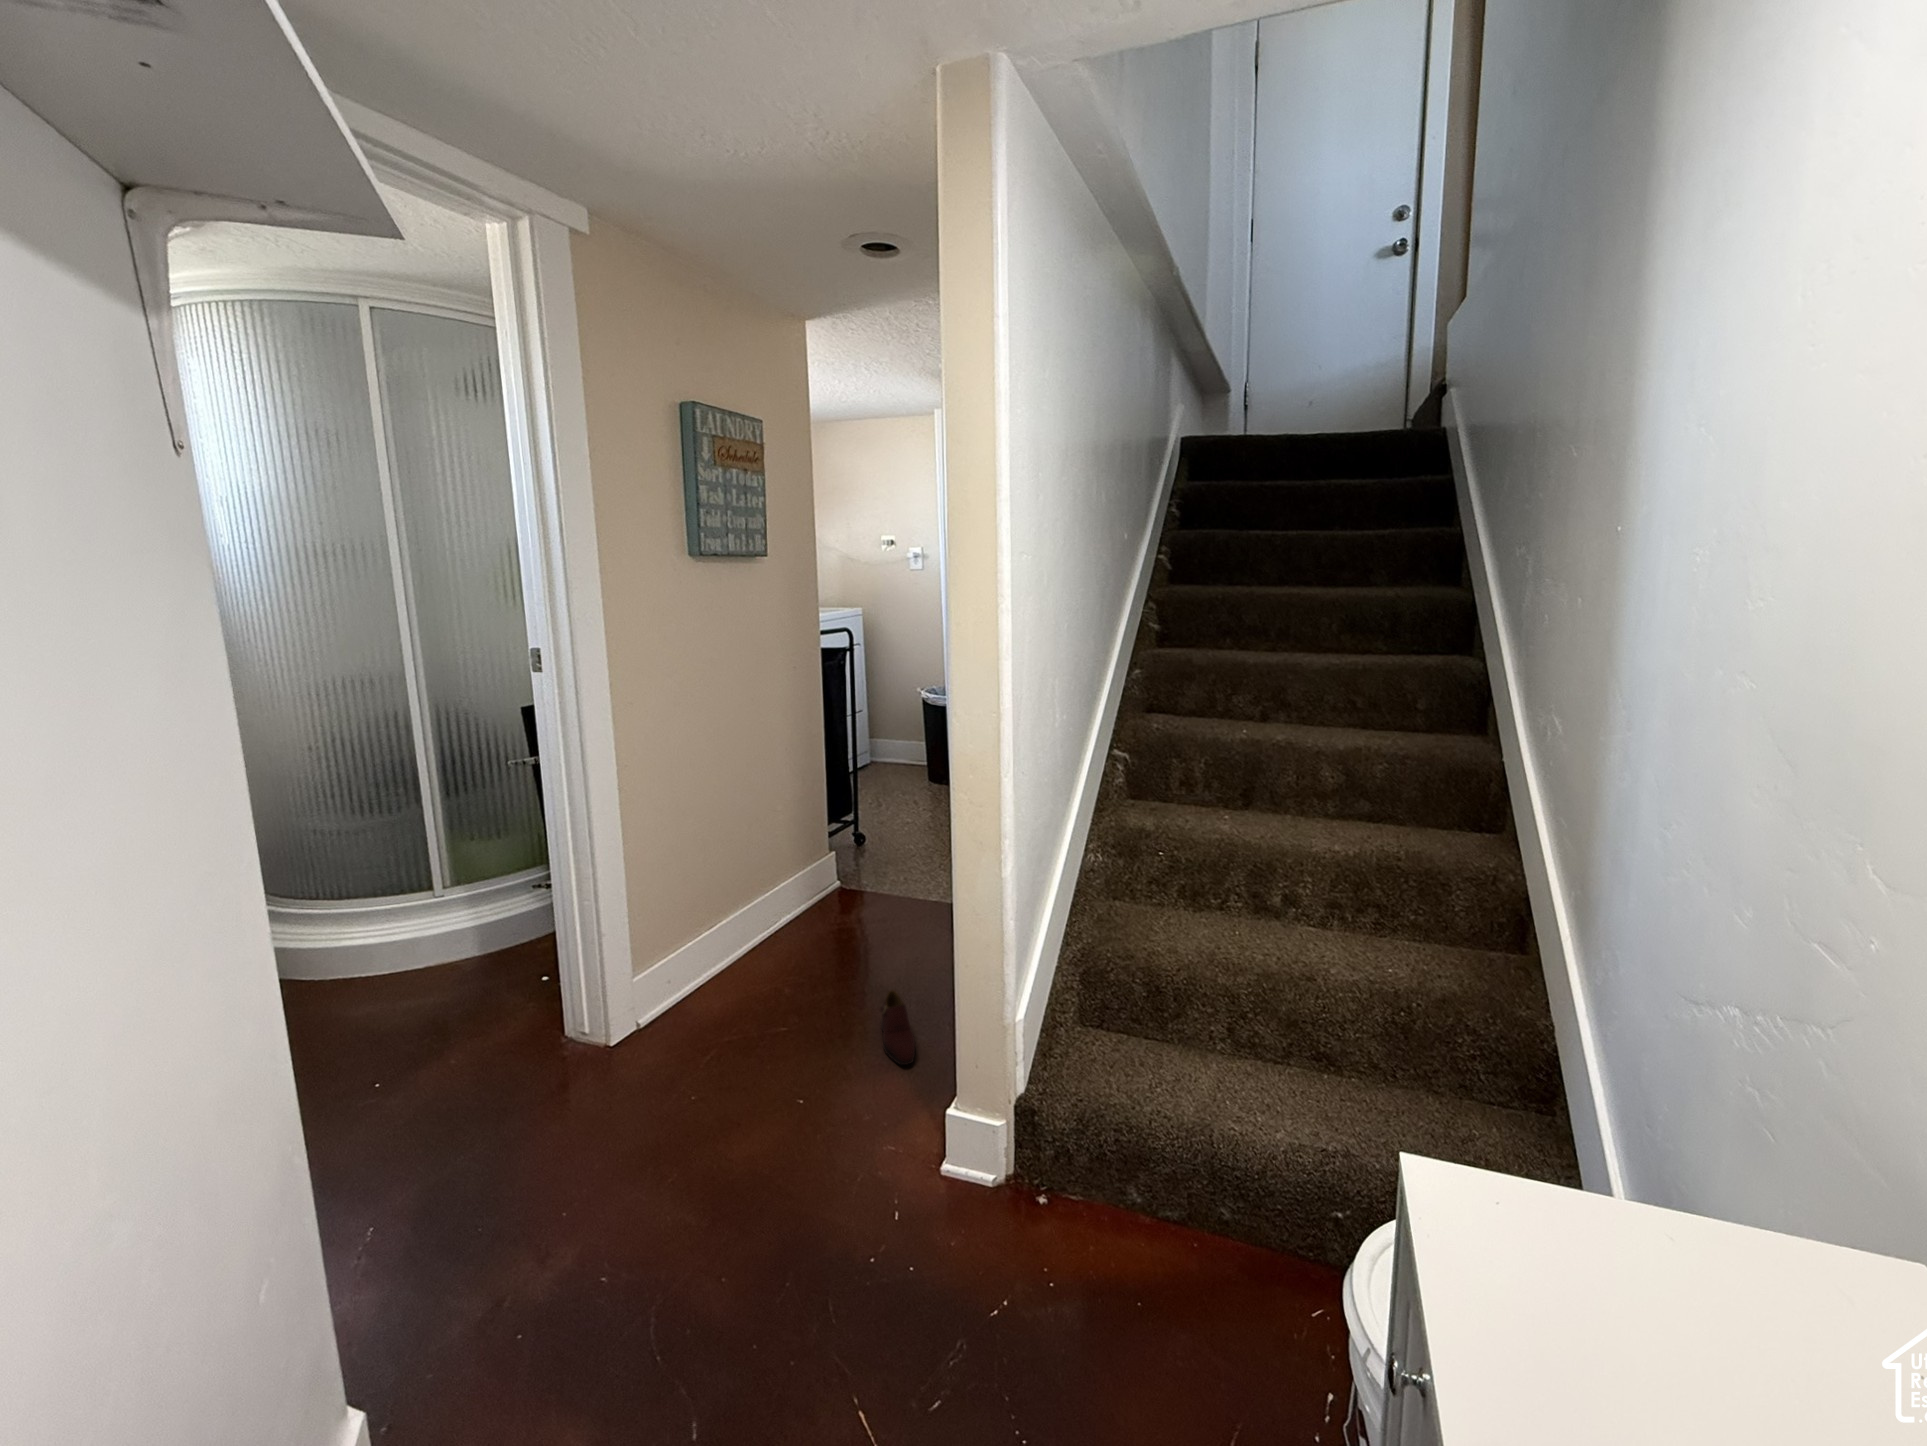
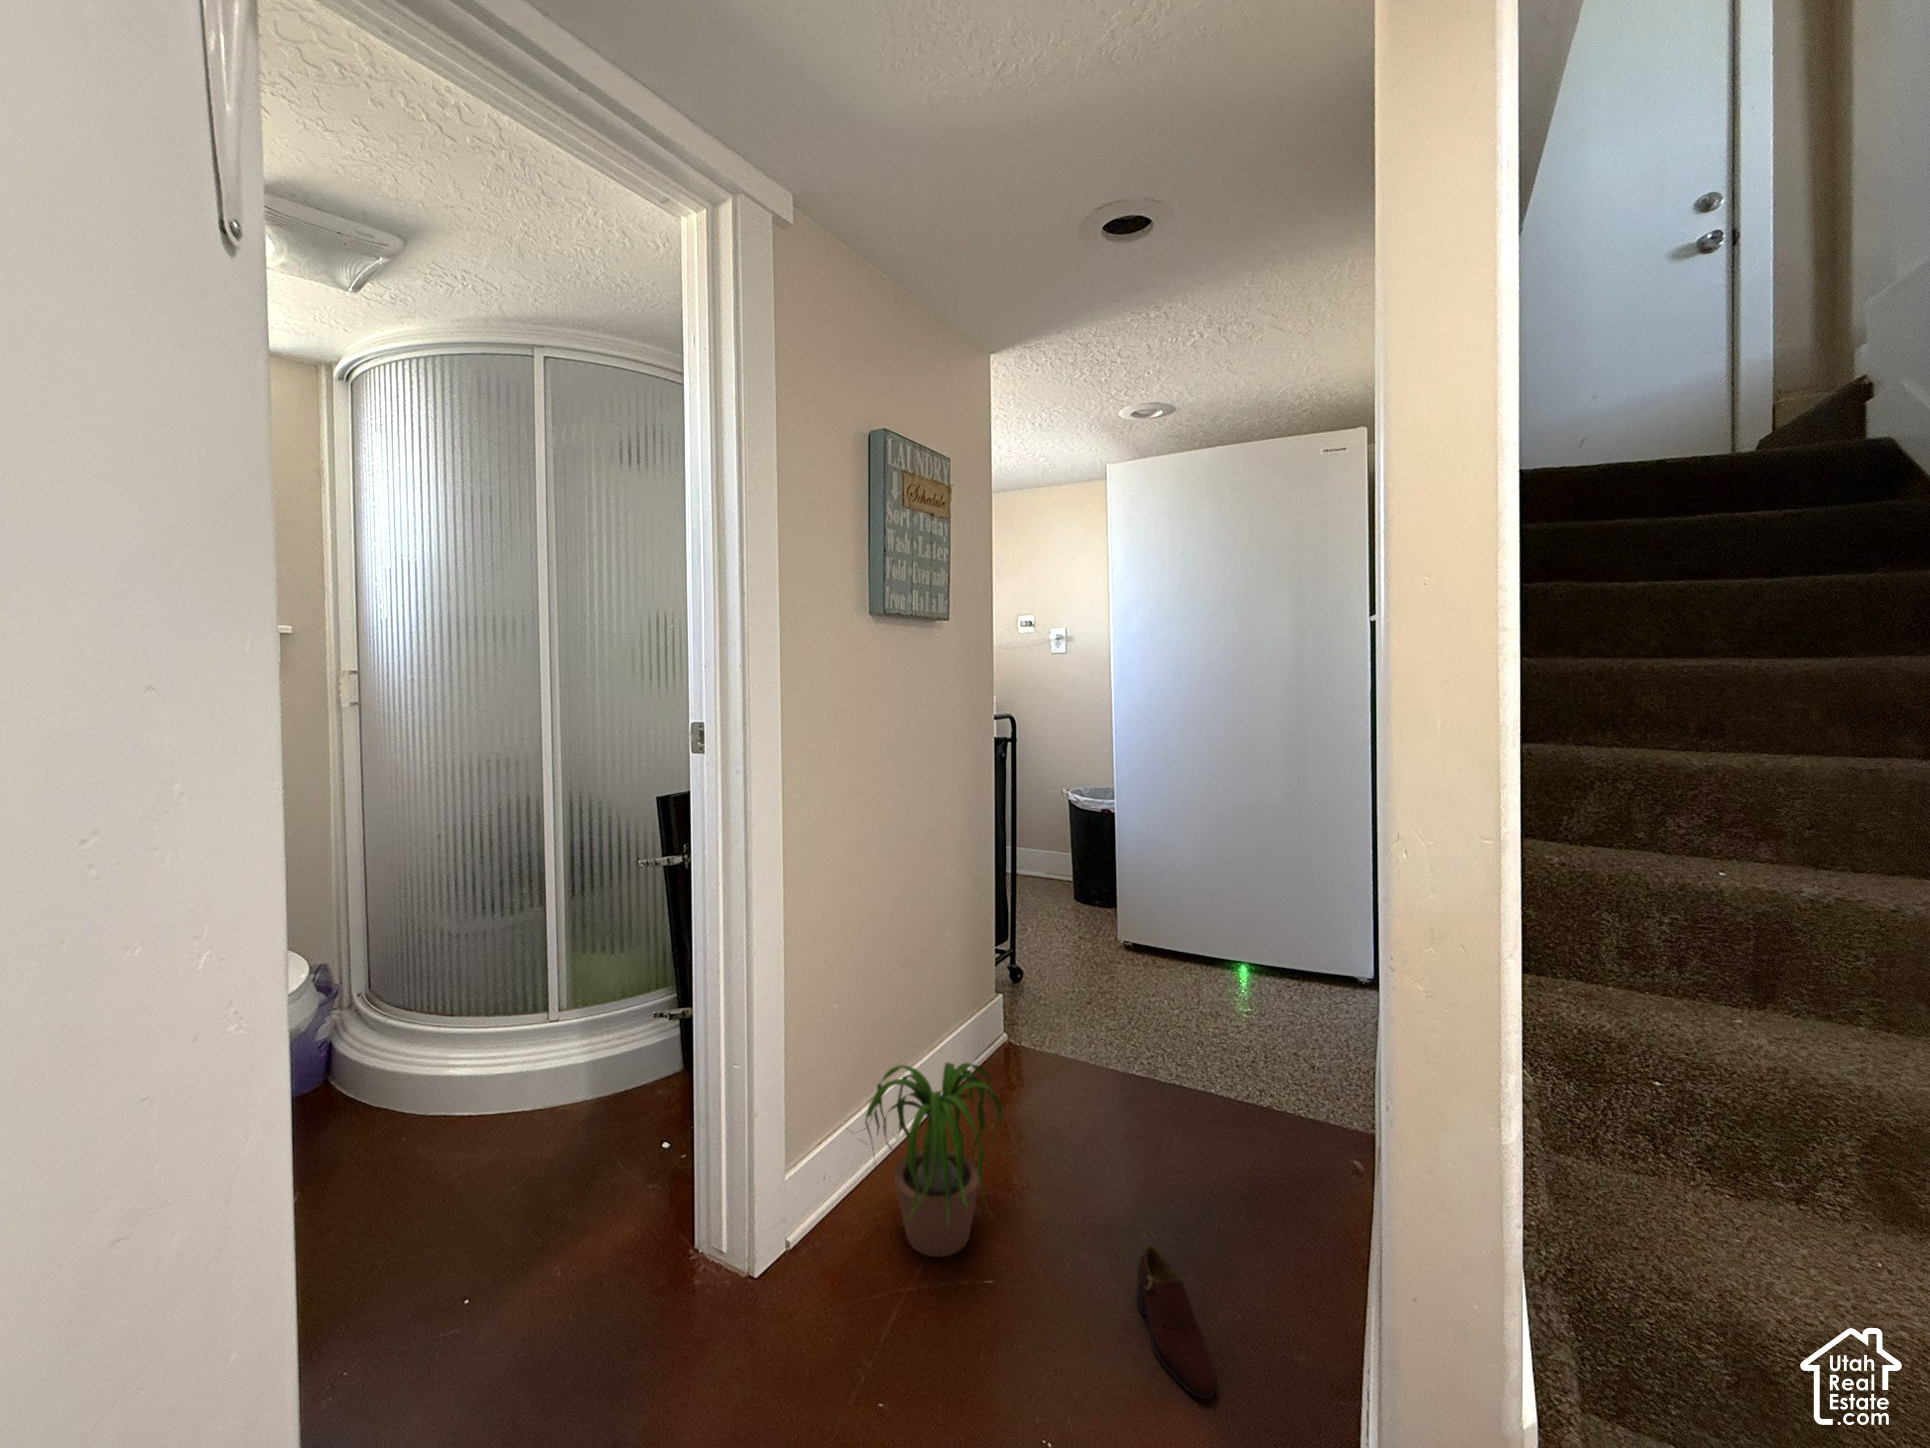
potted plant: none [679,890,816,1019] -> present [862,1063,1010,1257]

